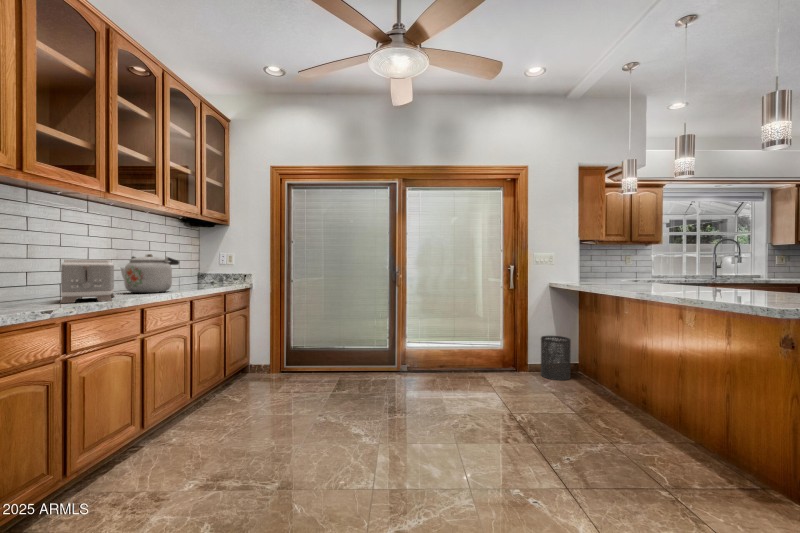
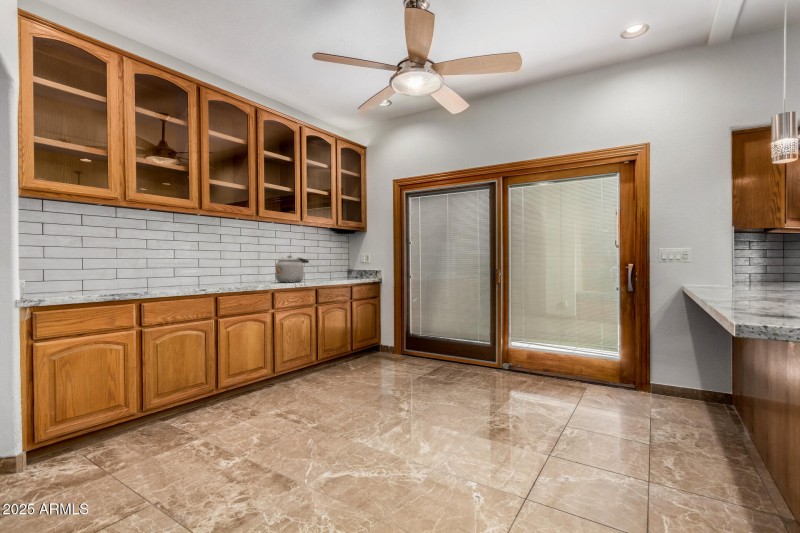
toaster: present [60,259,114,303] -> none [223,260,262,286]
trash can: present [541,336,571,380] -> none [672,351,721,412]

